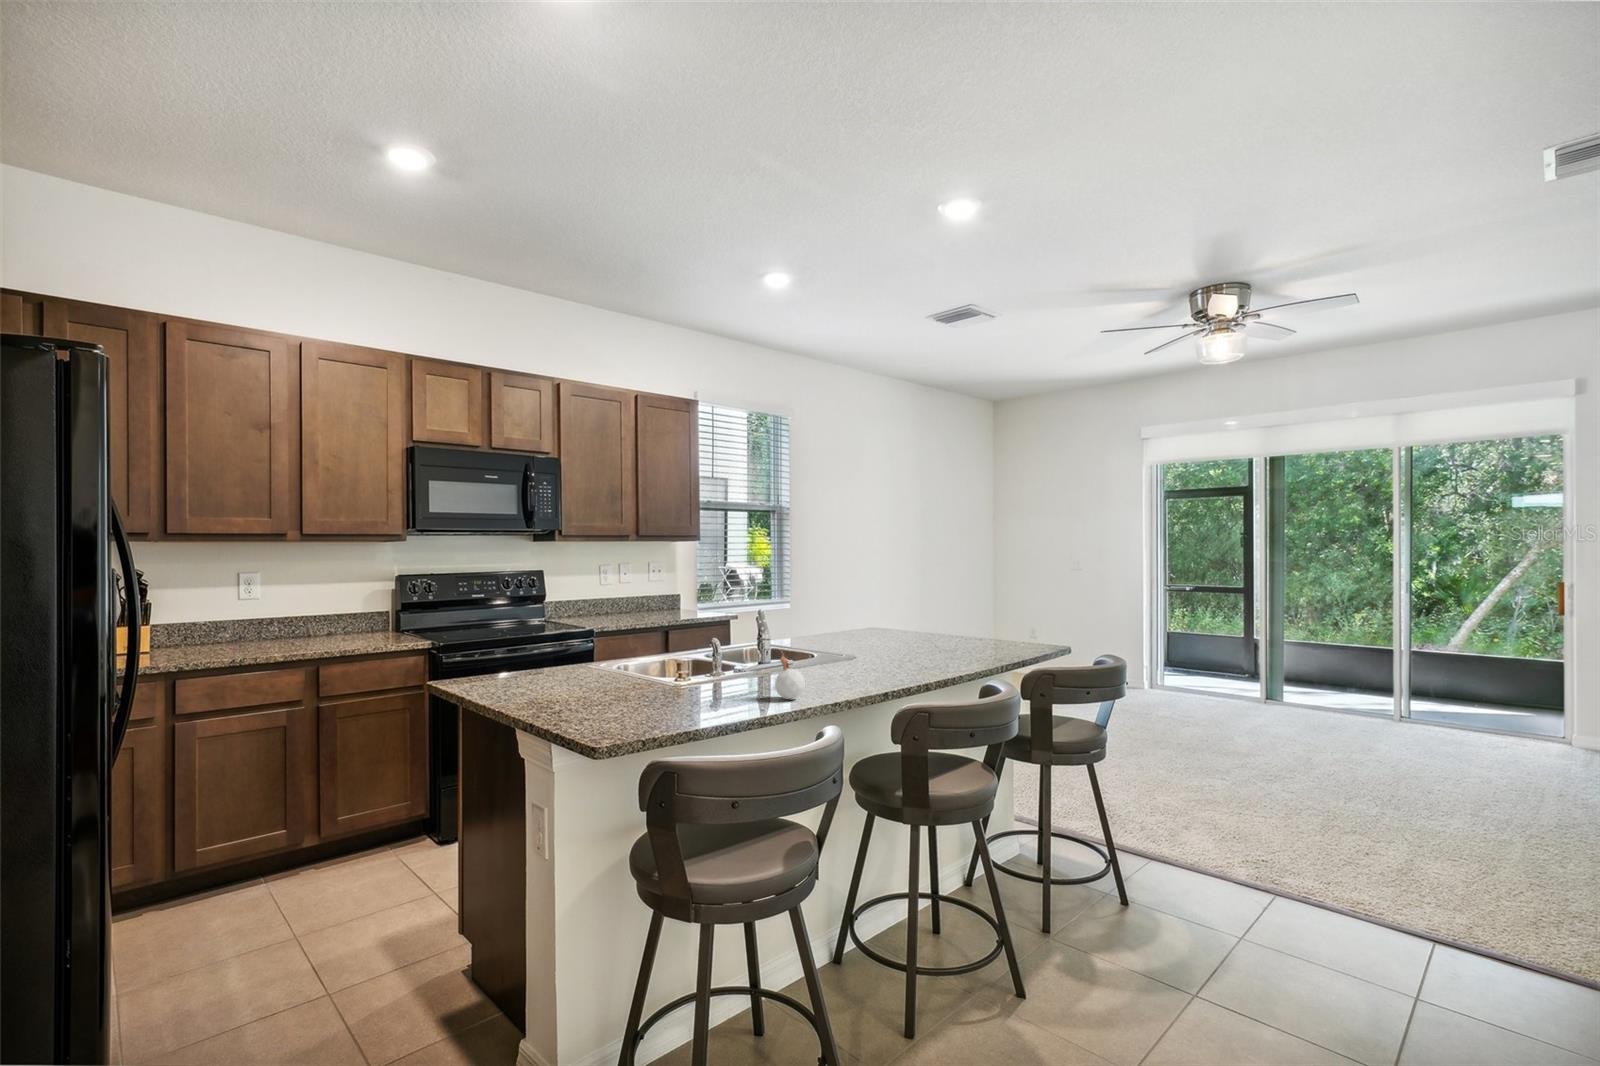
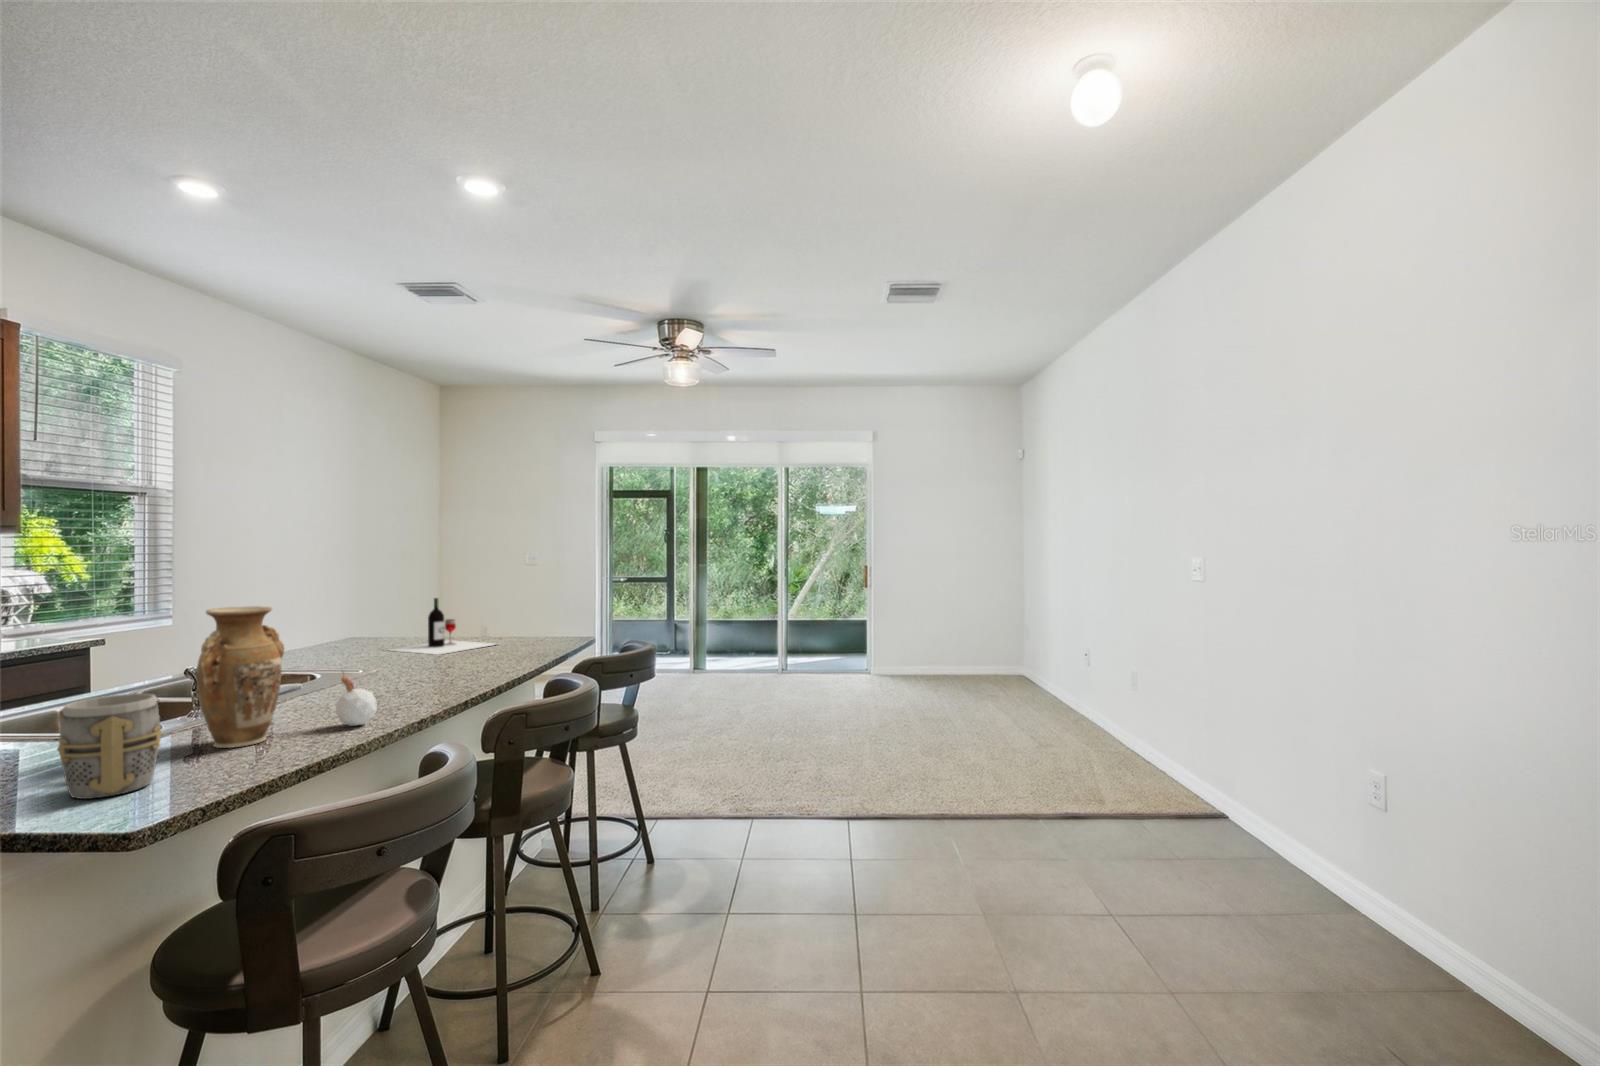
vase: none [682,595,744,702] -> present [196,606,284,748]
wine bottle: none [880,597,977,649] -> present [389,598,495,655]
mug: none [590,652,644,721] -> present [57,694,162,799]

